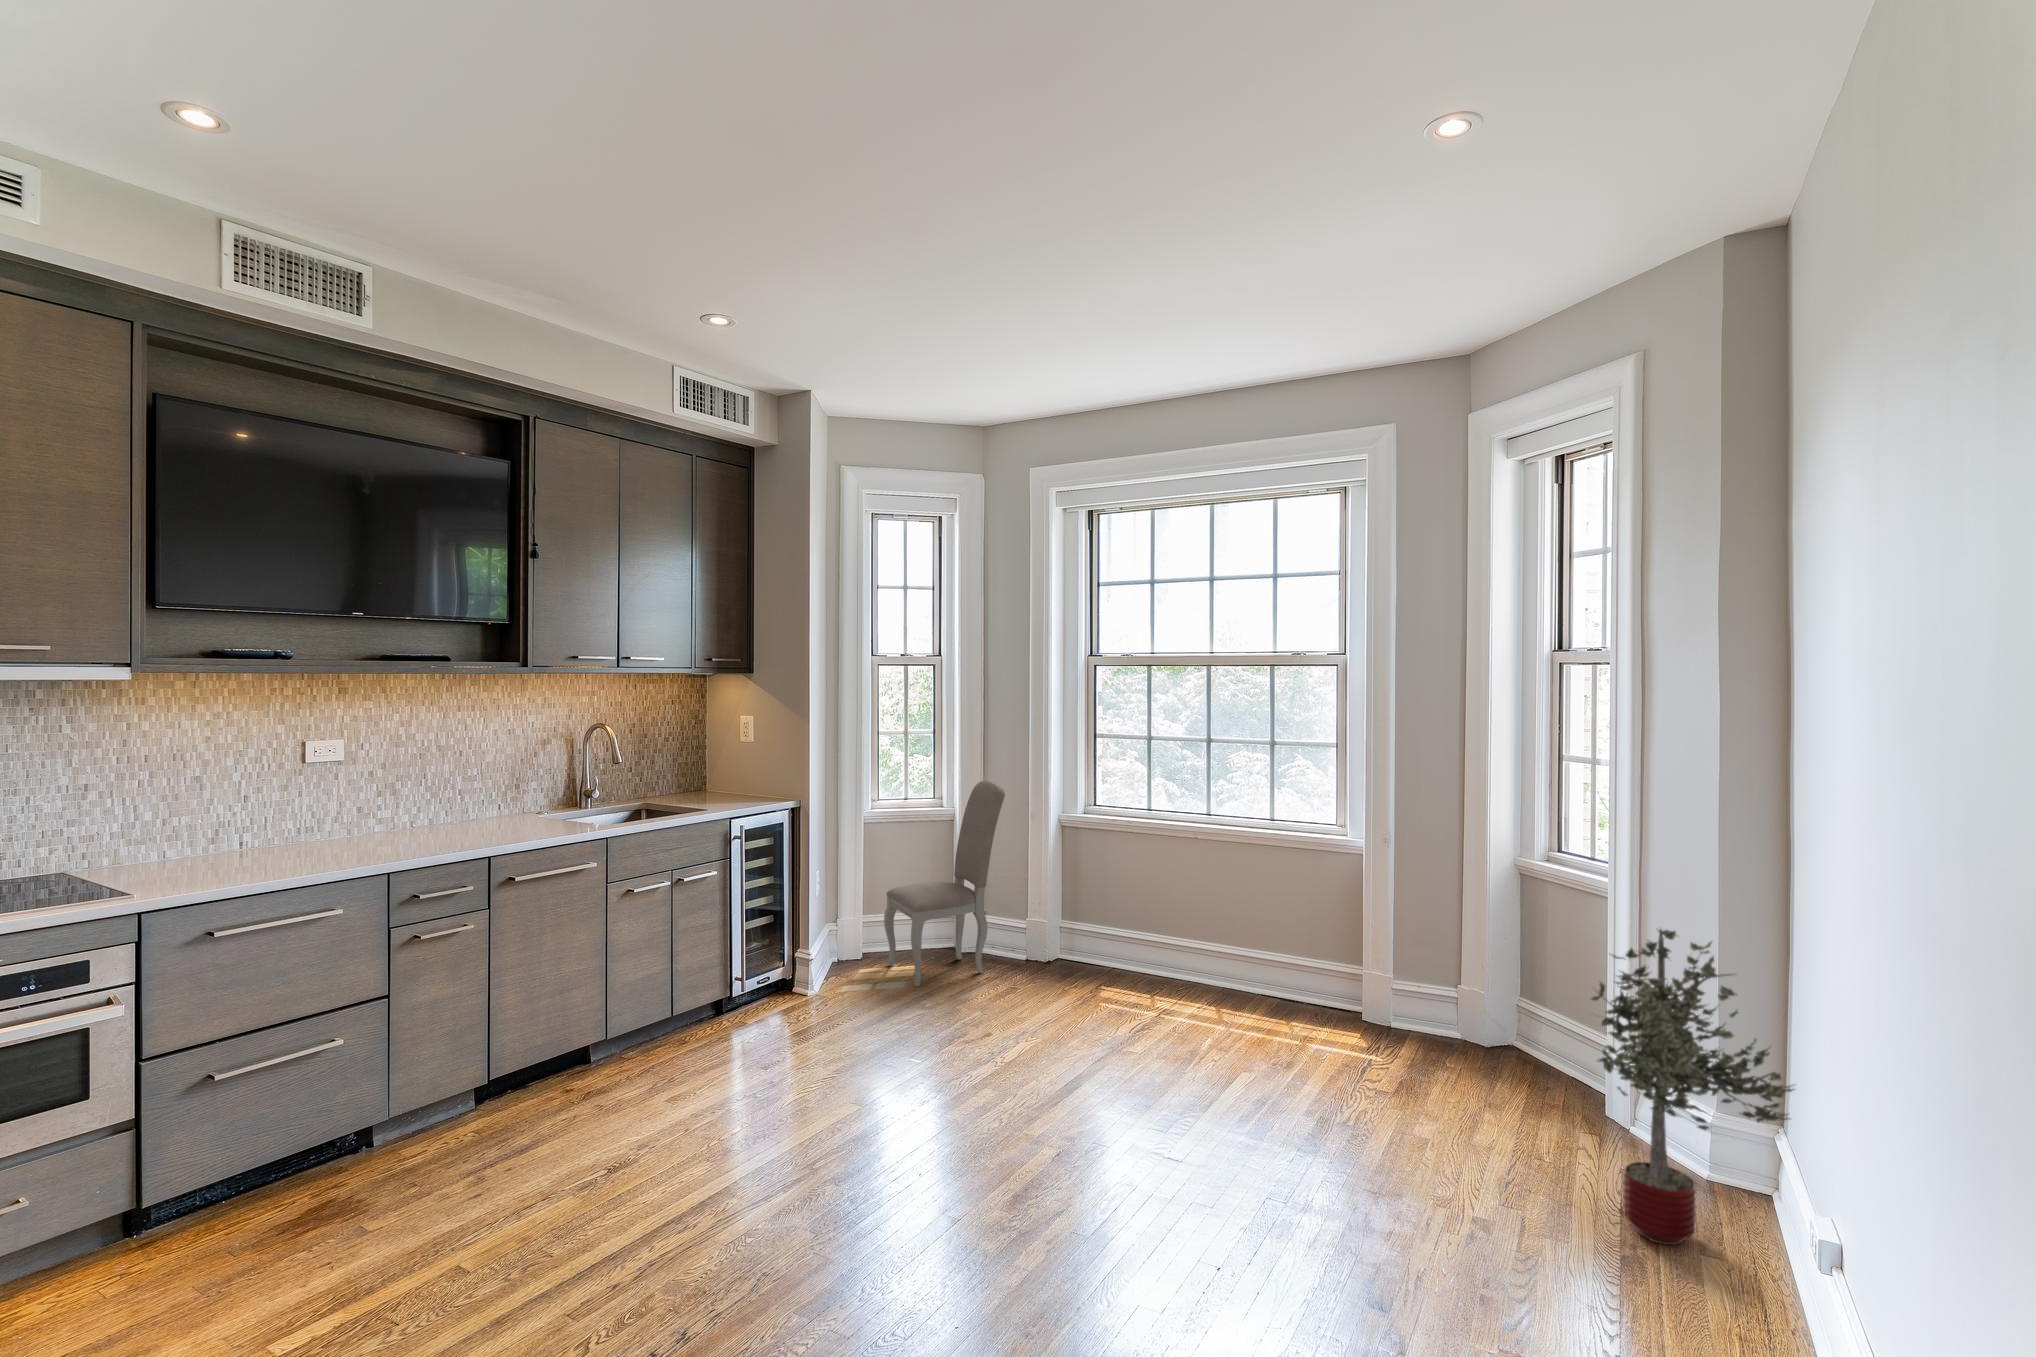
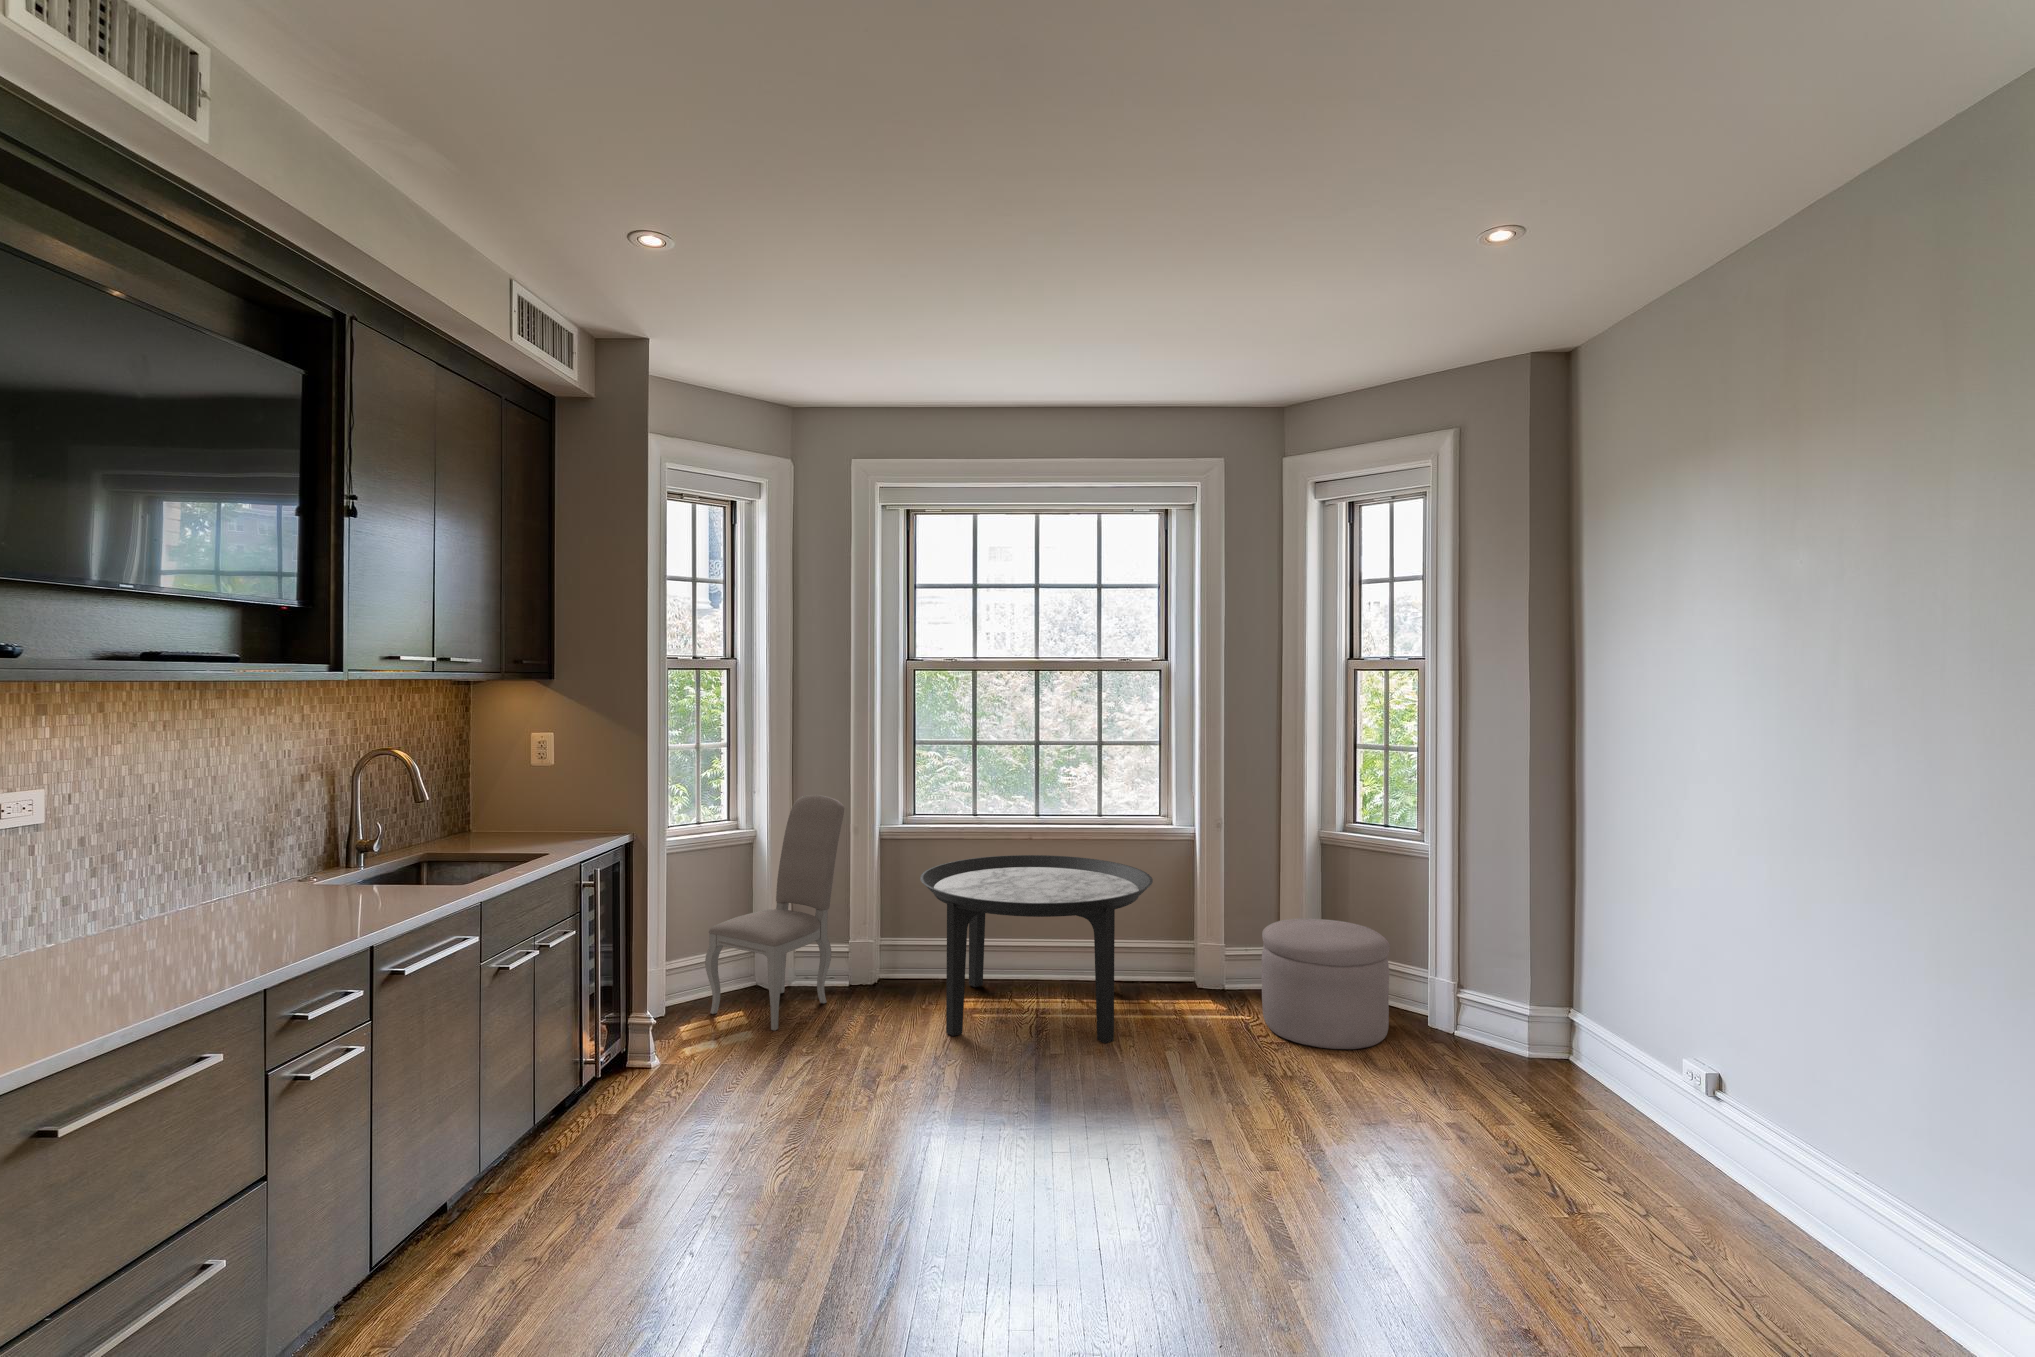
round table: none [1034,855,1275,1054] -> present [920,855,1153,1043]
potted tree: present [1592,929,1793,1245] -> none [1517,866,1672,1104]
ottoman: none [1367,959,1524,1121] -> present [1261,919,1390,1049]

